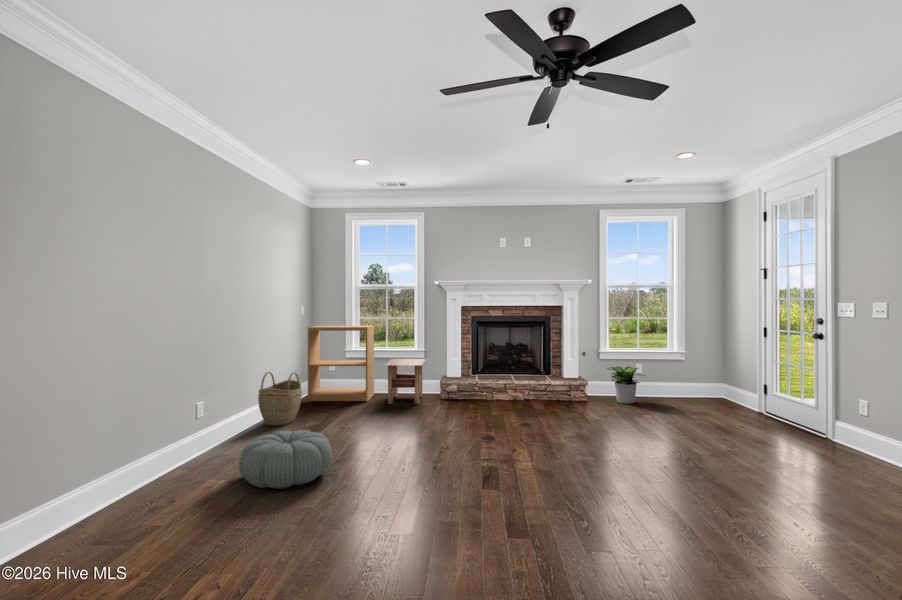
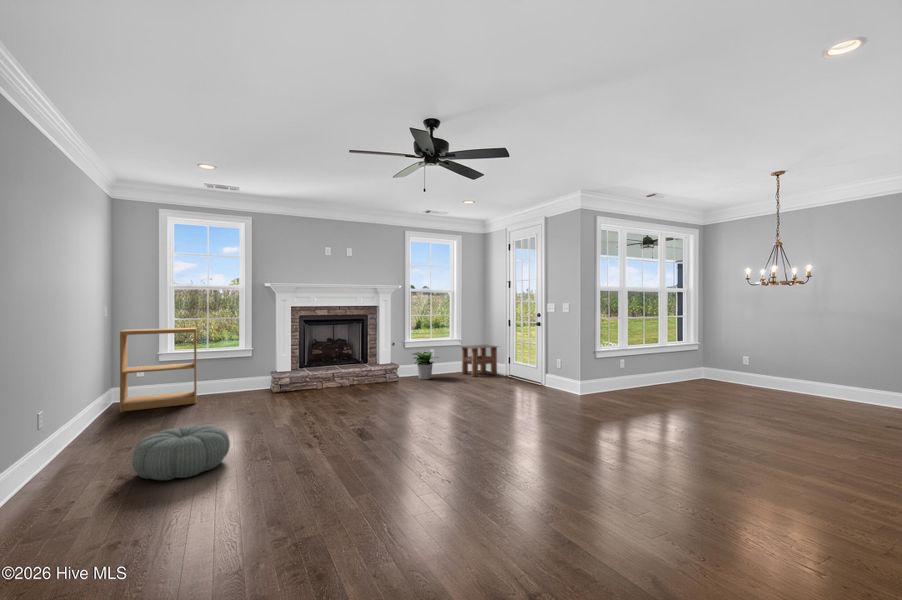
side table: present [385,359,425,404] -> present [461,345,498,377]
woven basket: present [258,372,302,426] -> none [85,378,135,438]

